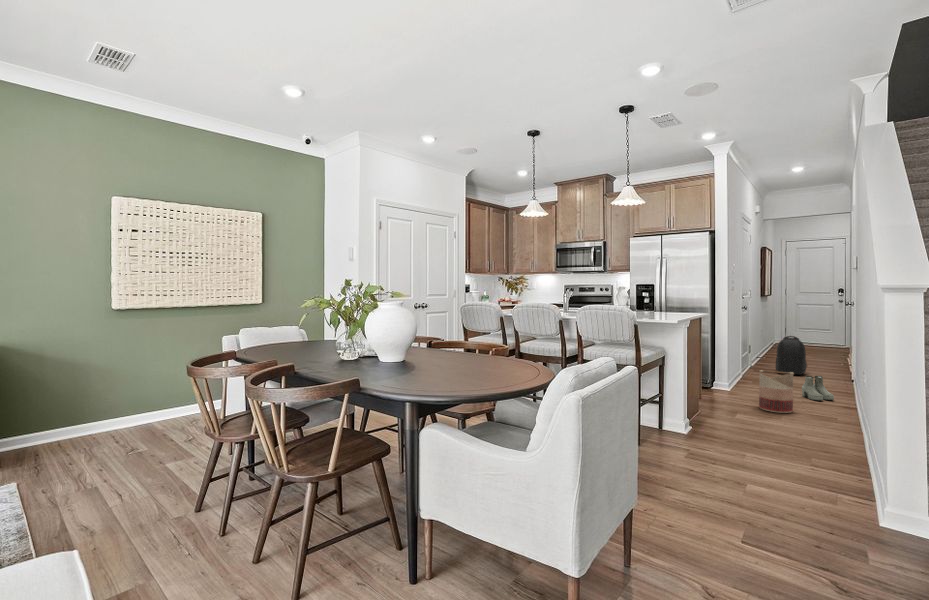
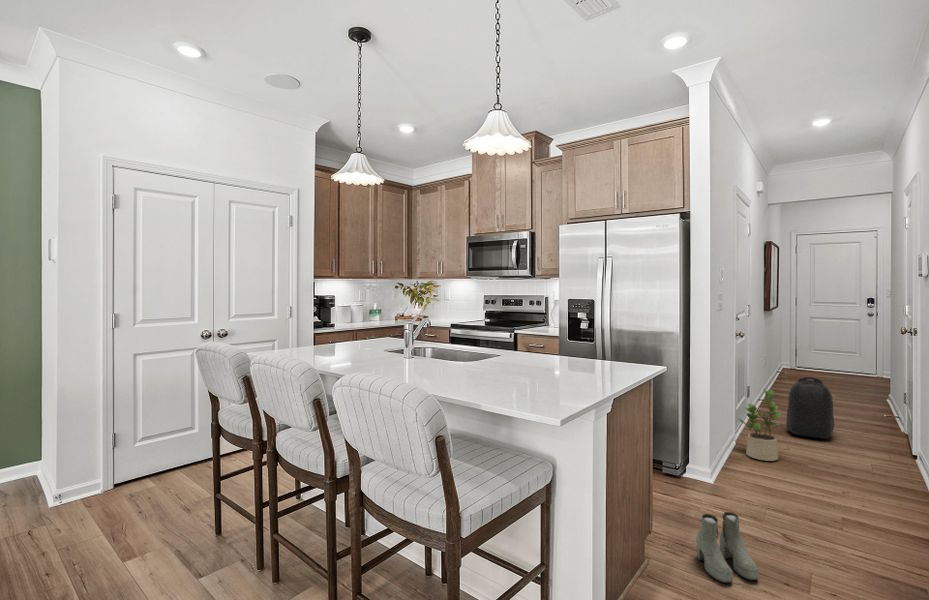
potted plant: none [744,339,772,383] -> present [739,390,781,461]
basket: present [759,370,794,413] -> none [760,469,826,559]
boots: present [802,376,834,401] -> present [696,512,758,583]

